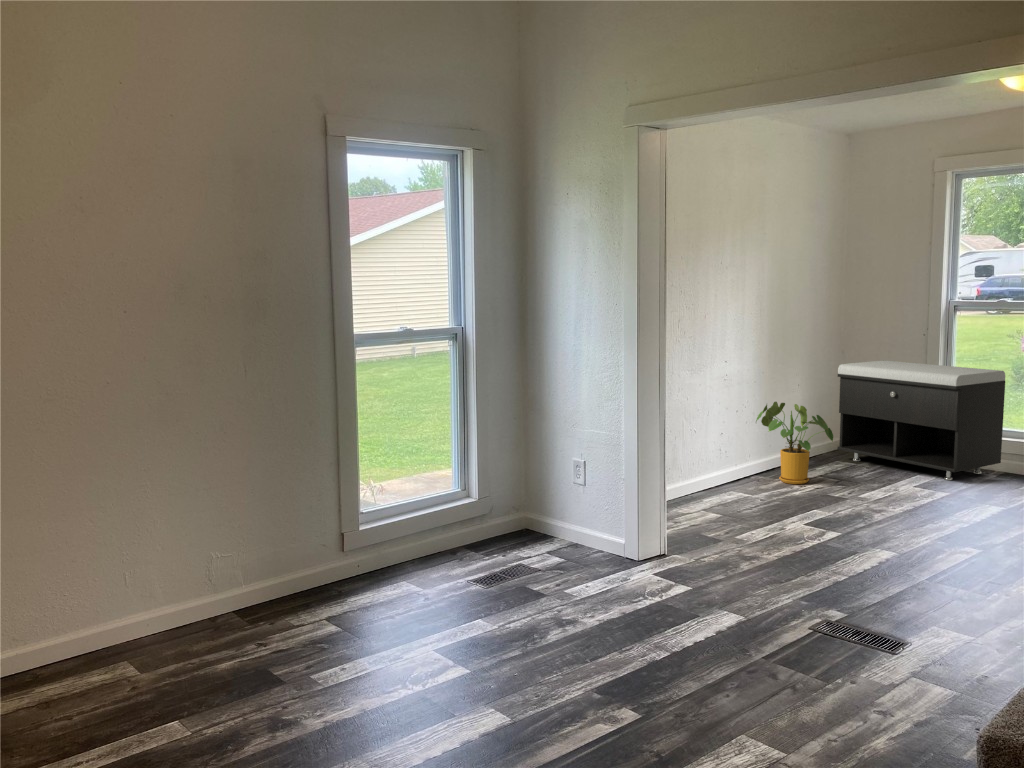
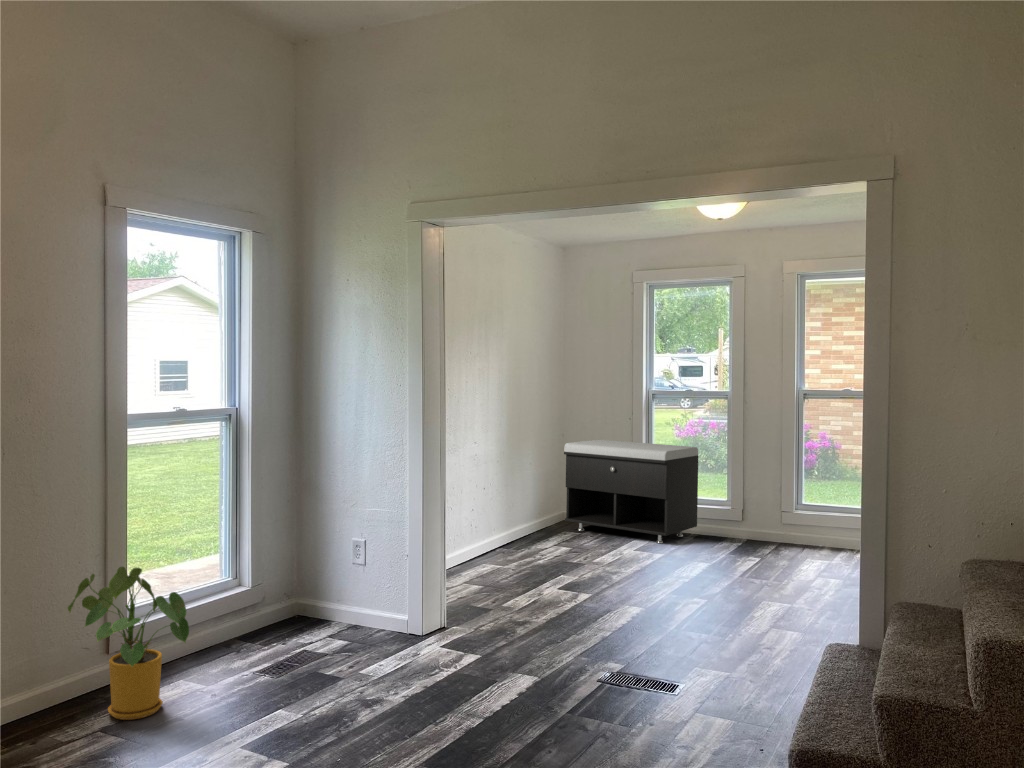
house plant: present [756,402,833,484] -> present [68,567,189,720]

